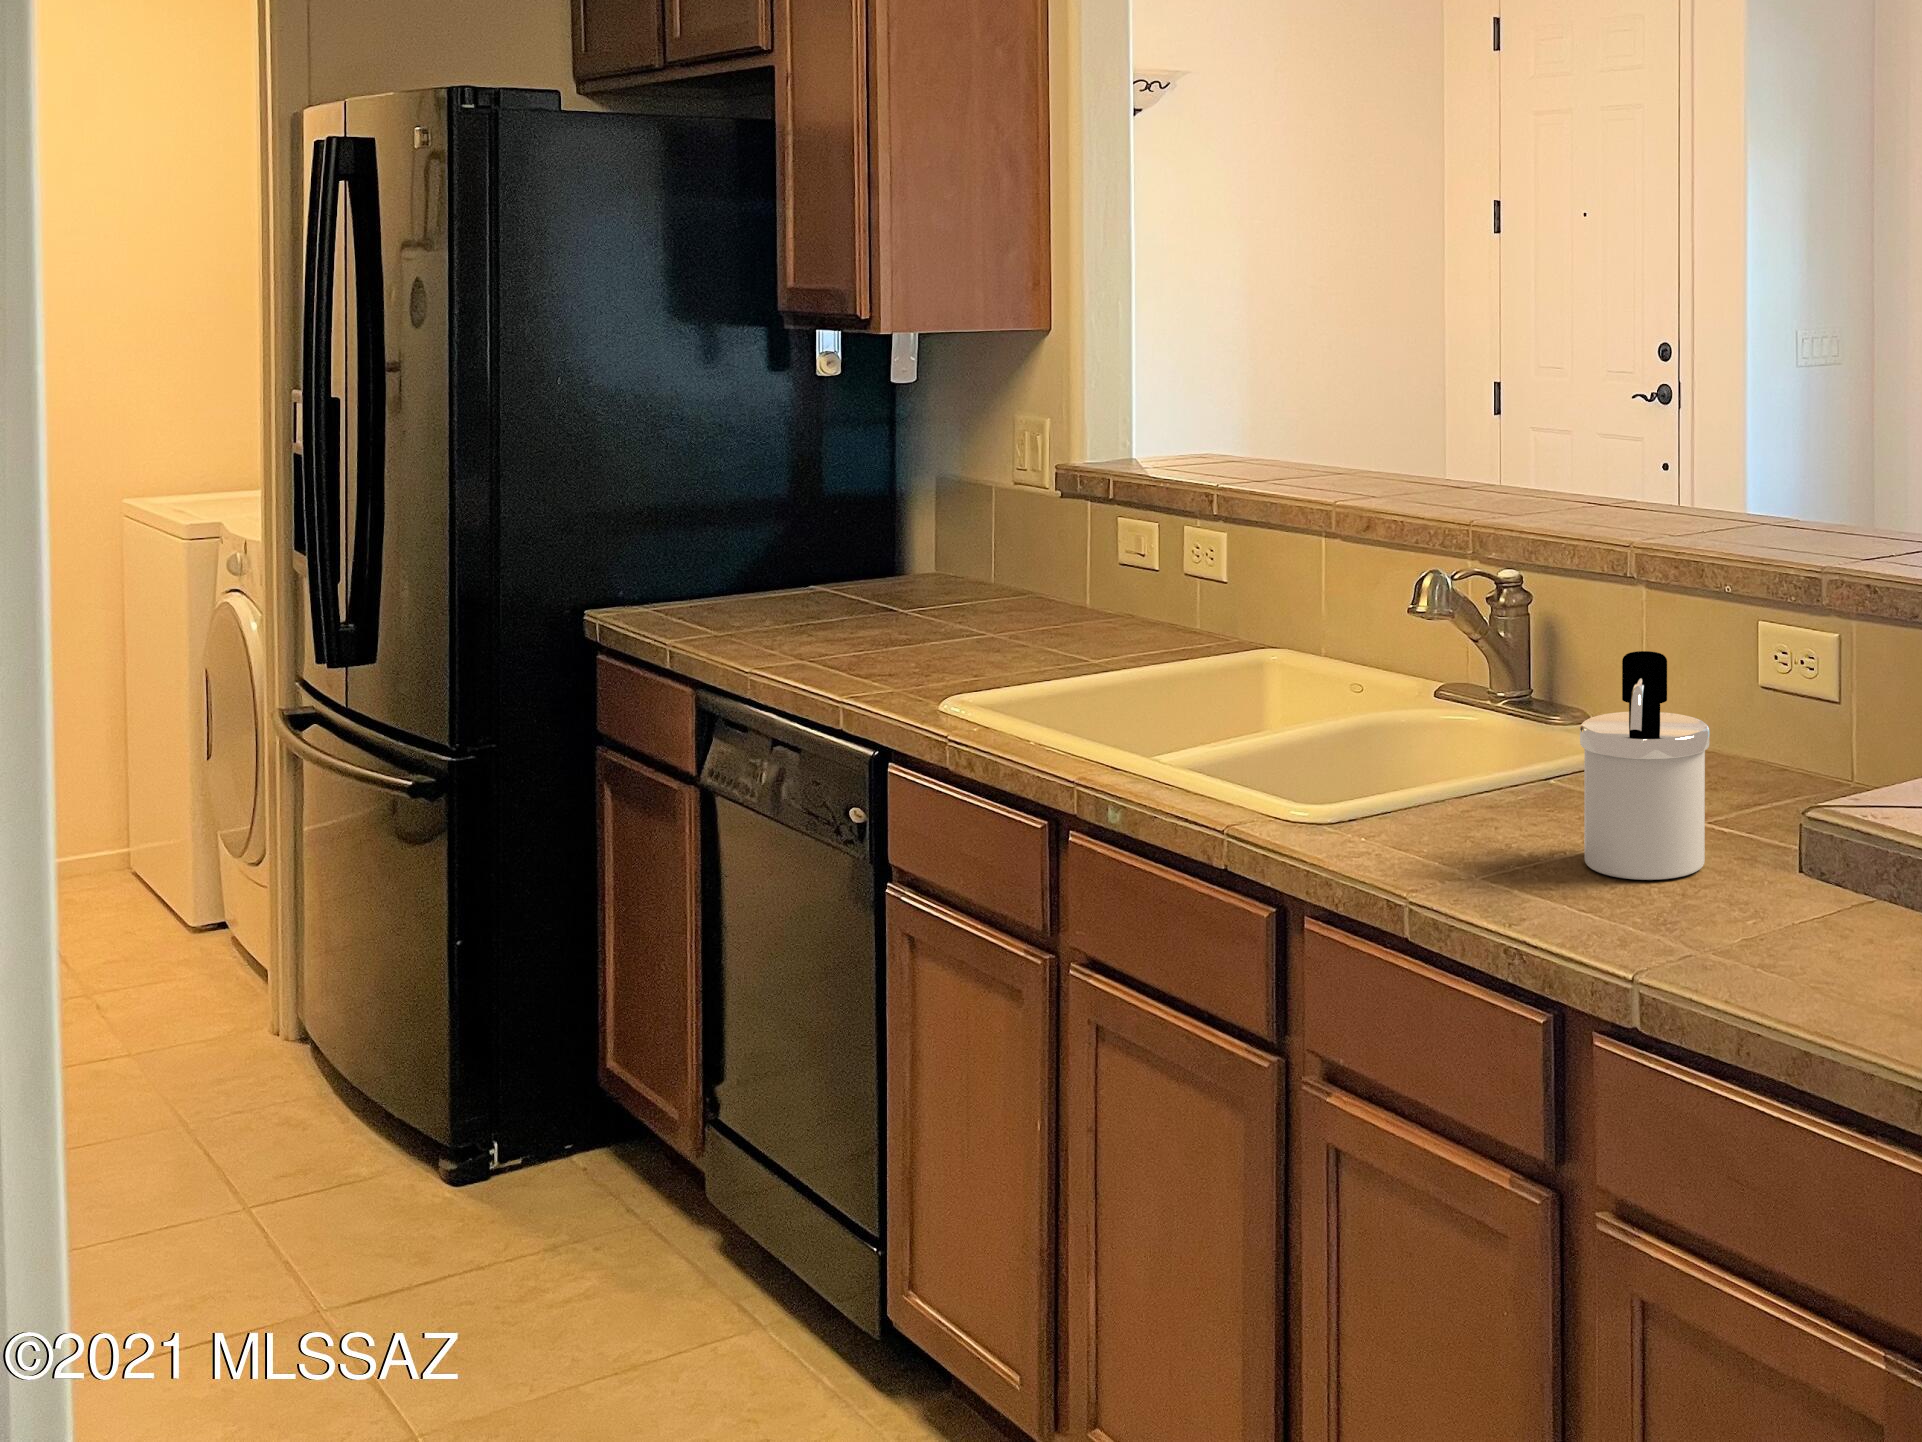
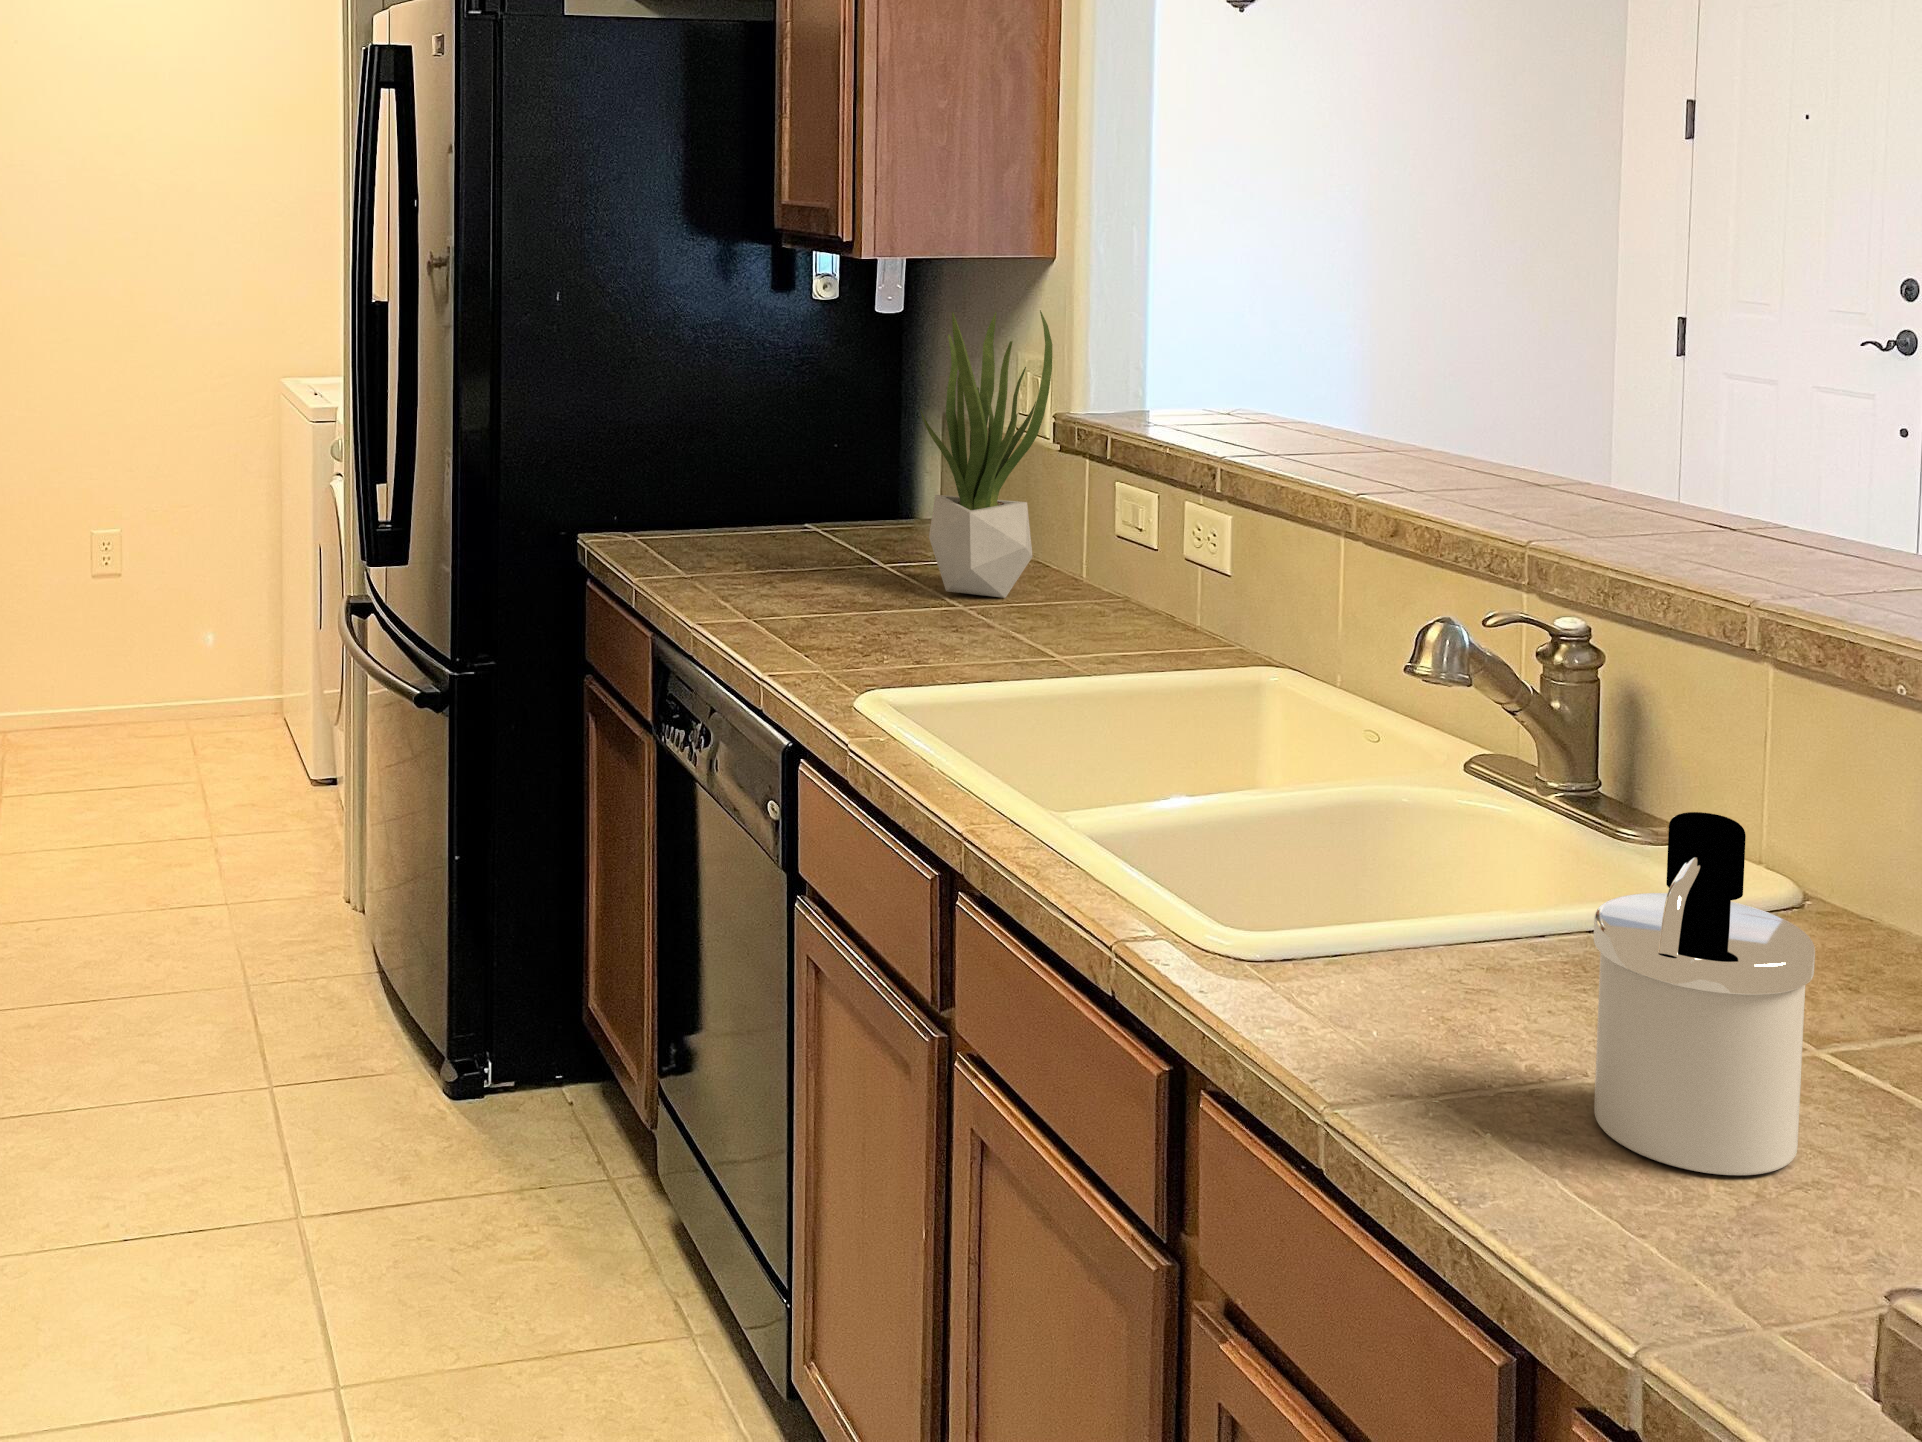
potted plant: none [948,373,1062,626] -> present [920,310,1052,598]

